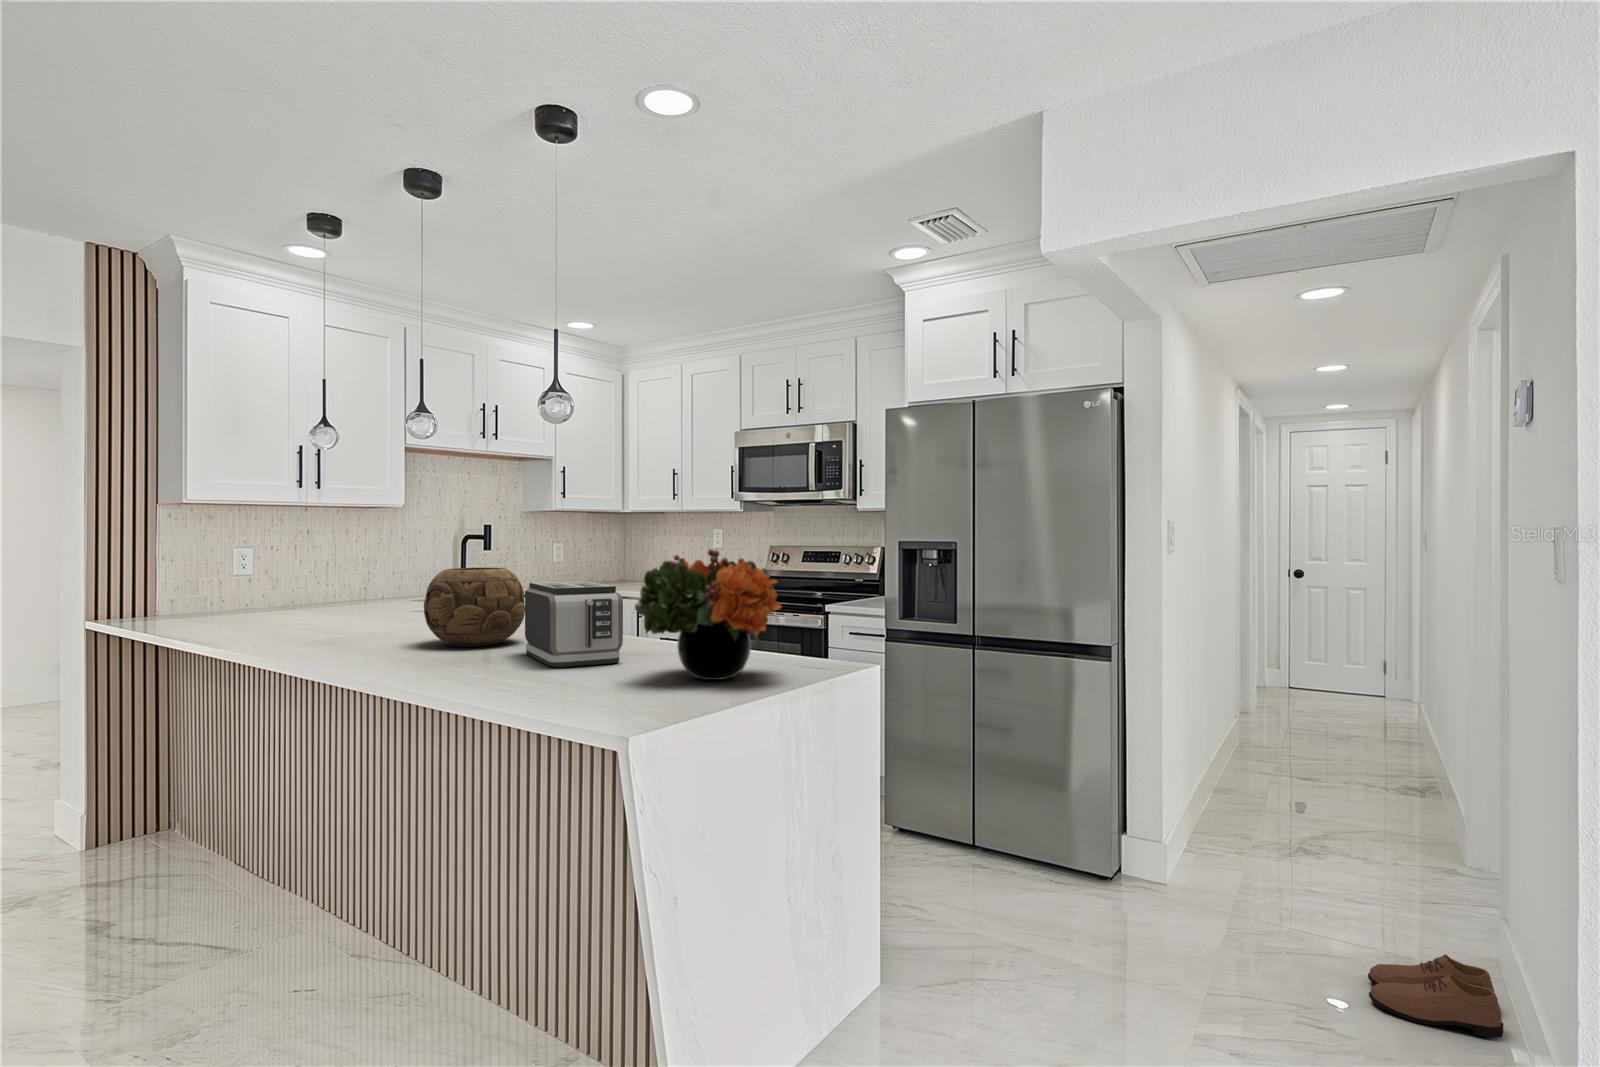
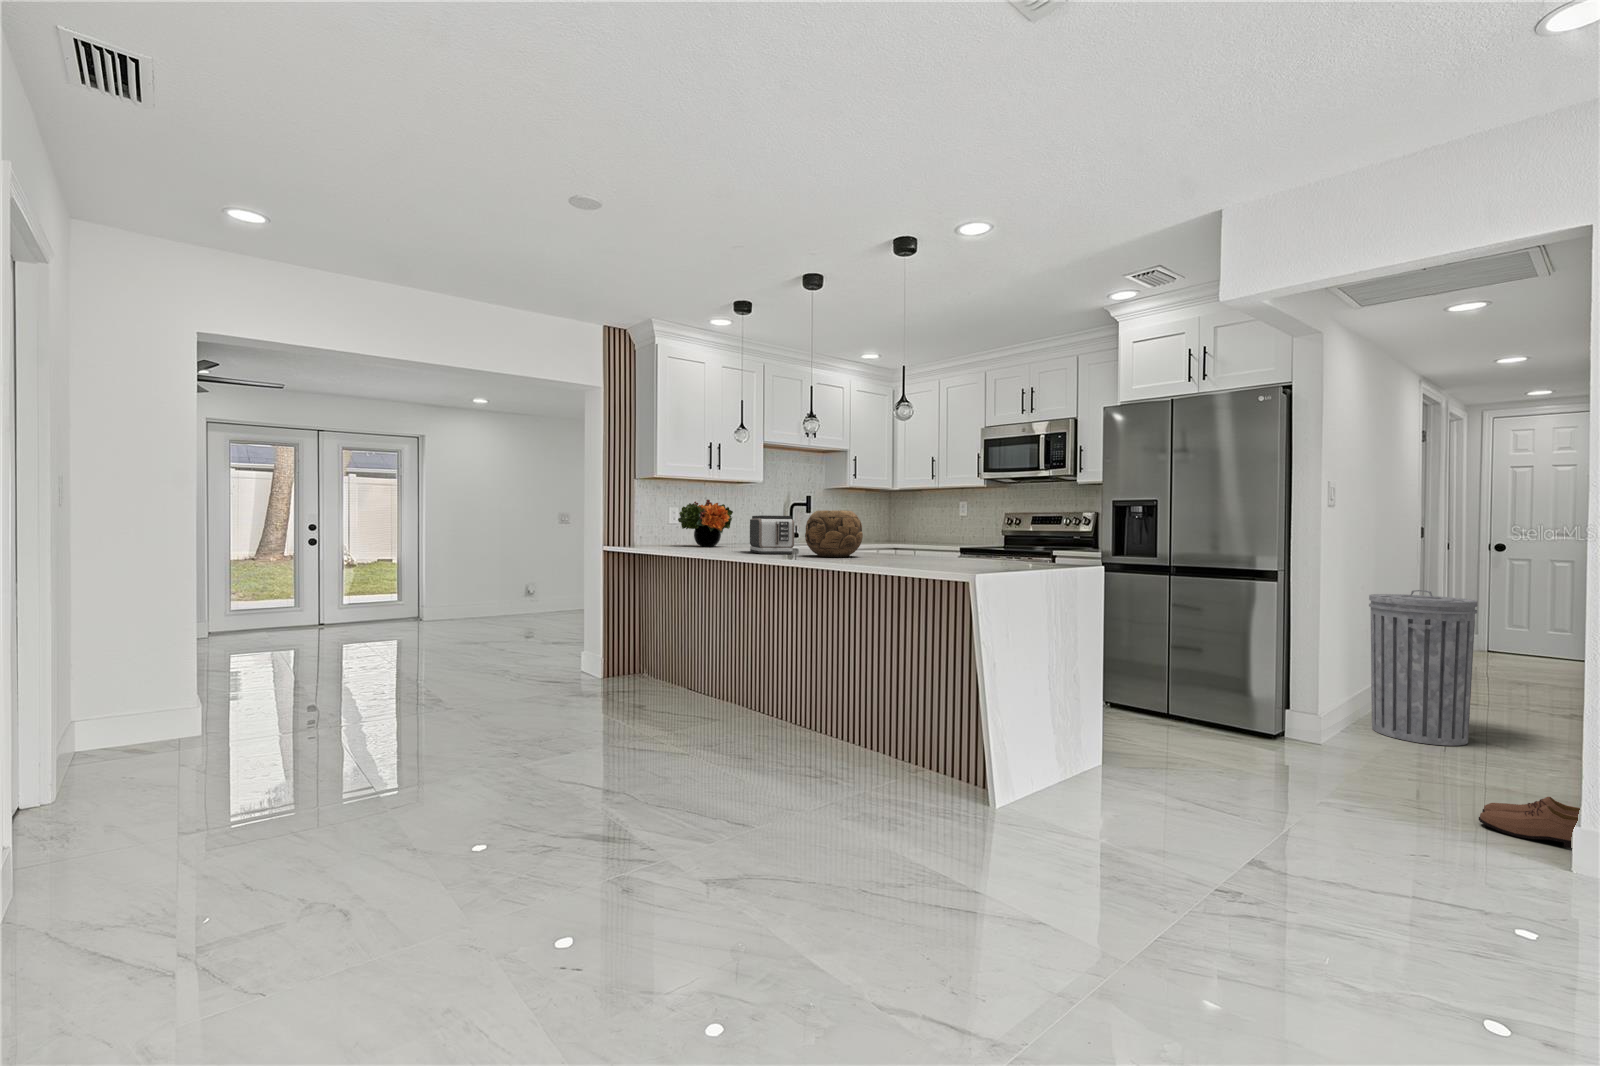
flower arrangement: present [635,549,781,680] -> present [678,499,733,547]
toaster: present [525,581,623,667] -> present [750,515,794,554]
trash can: none [1204,651,1321,849] -> present [1369,590,1478,746]

